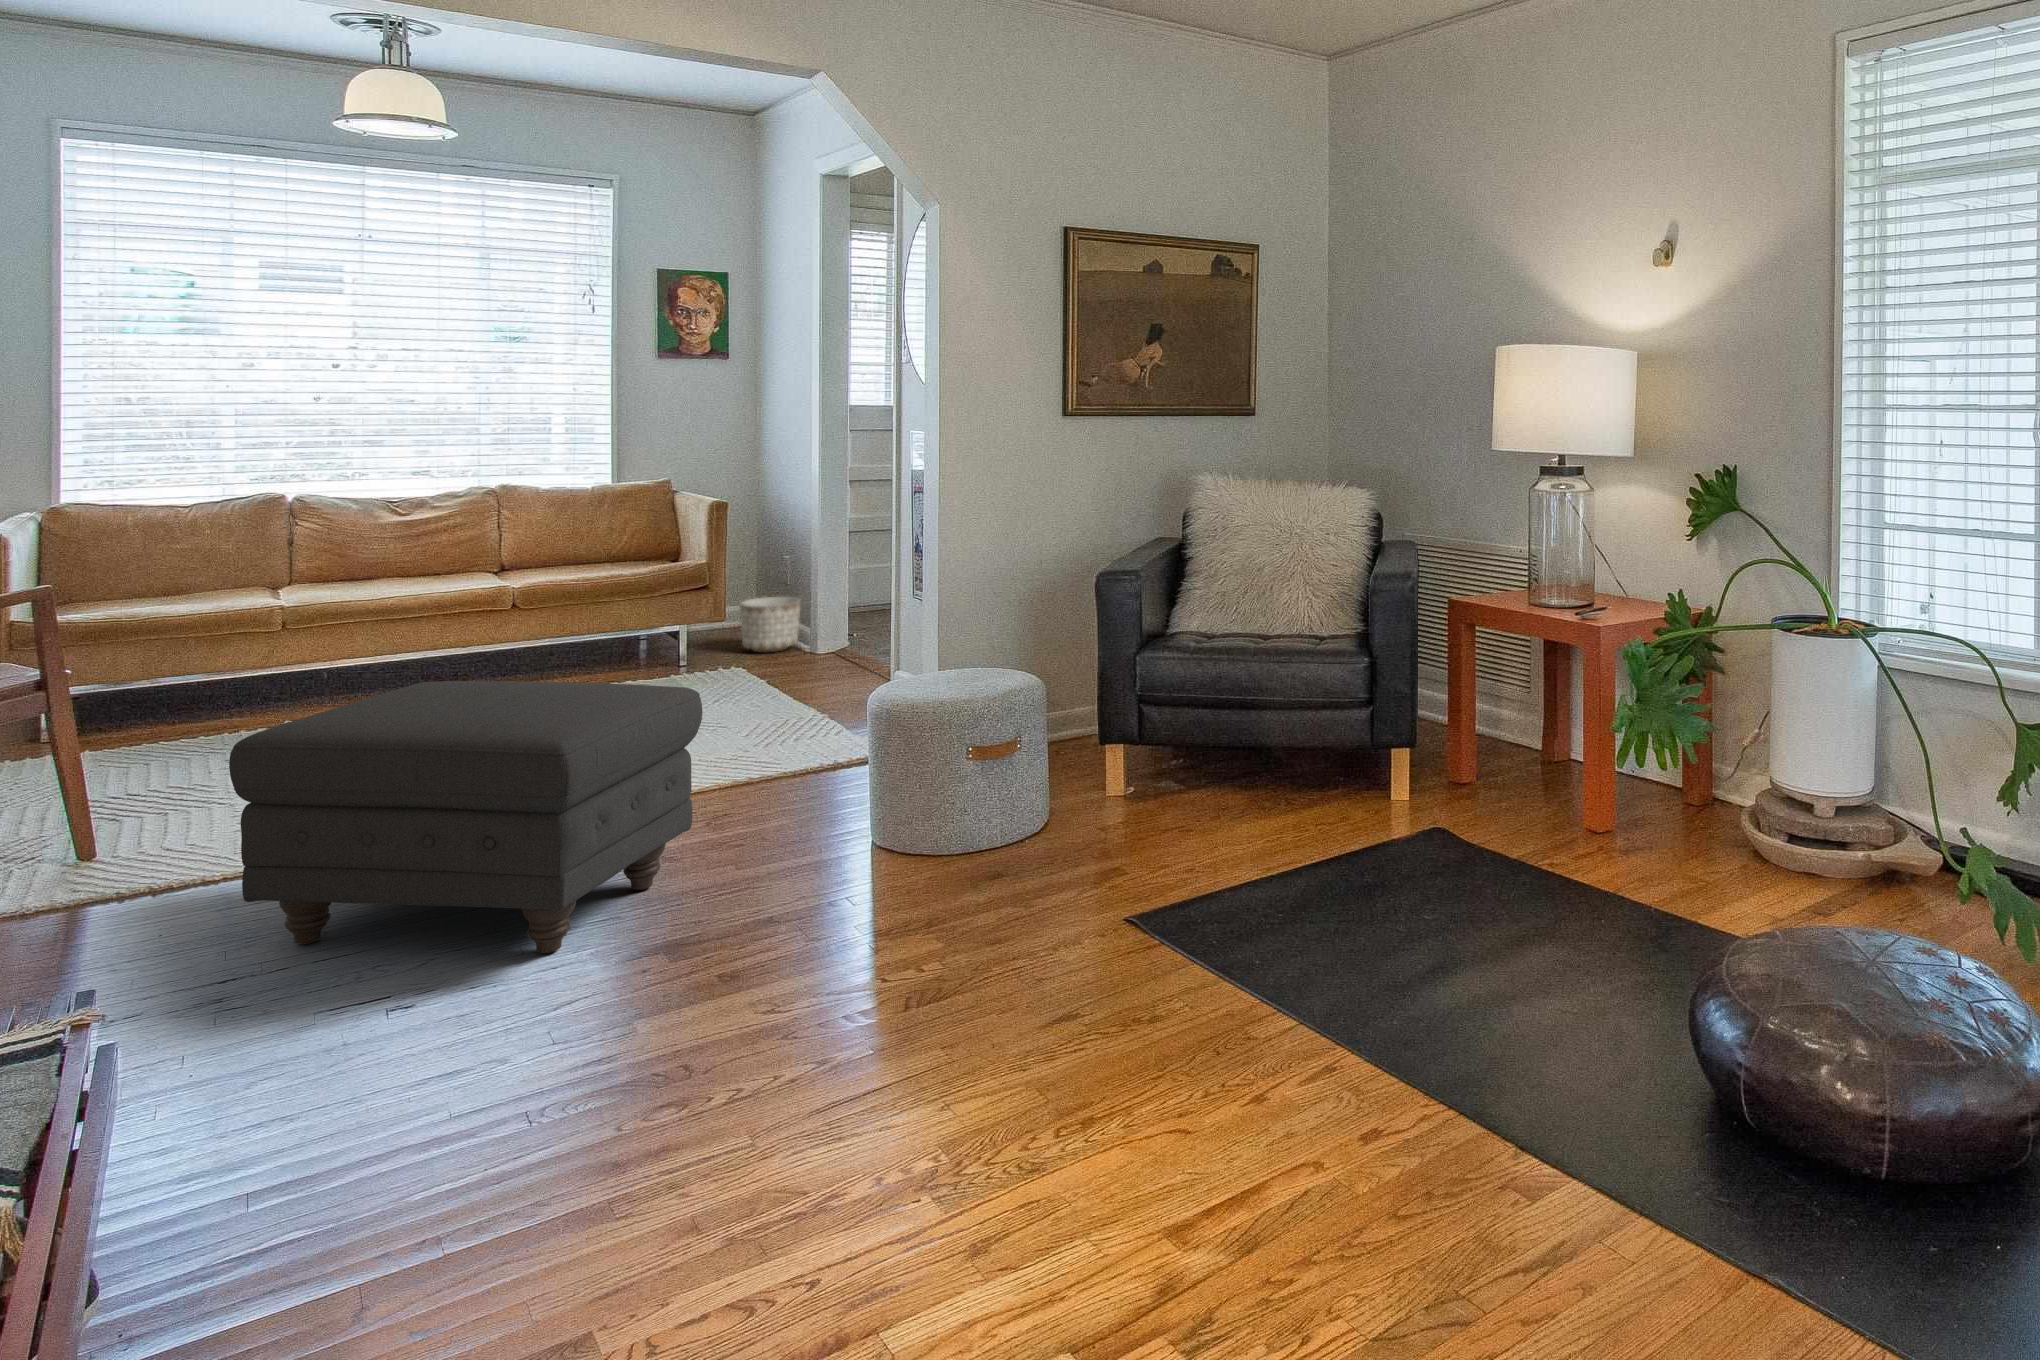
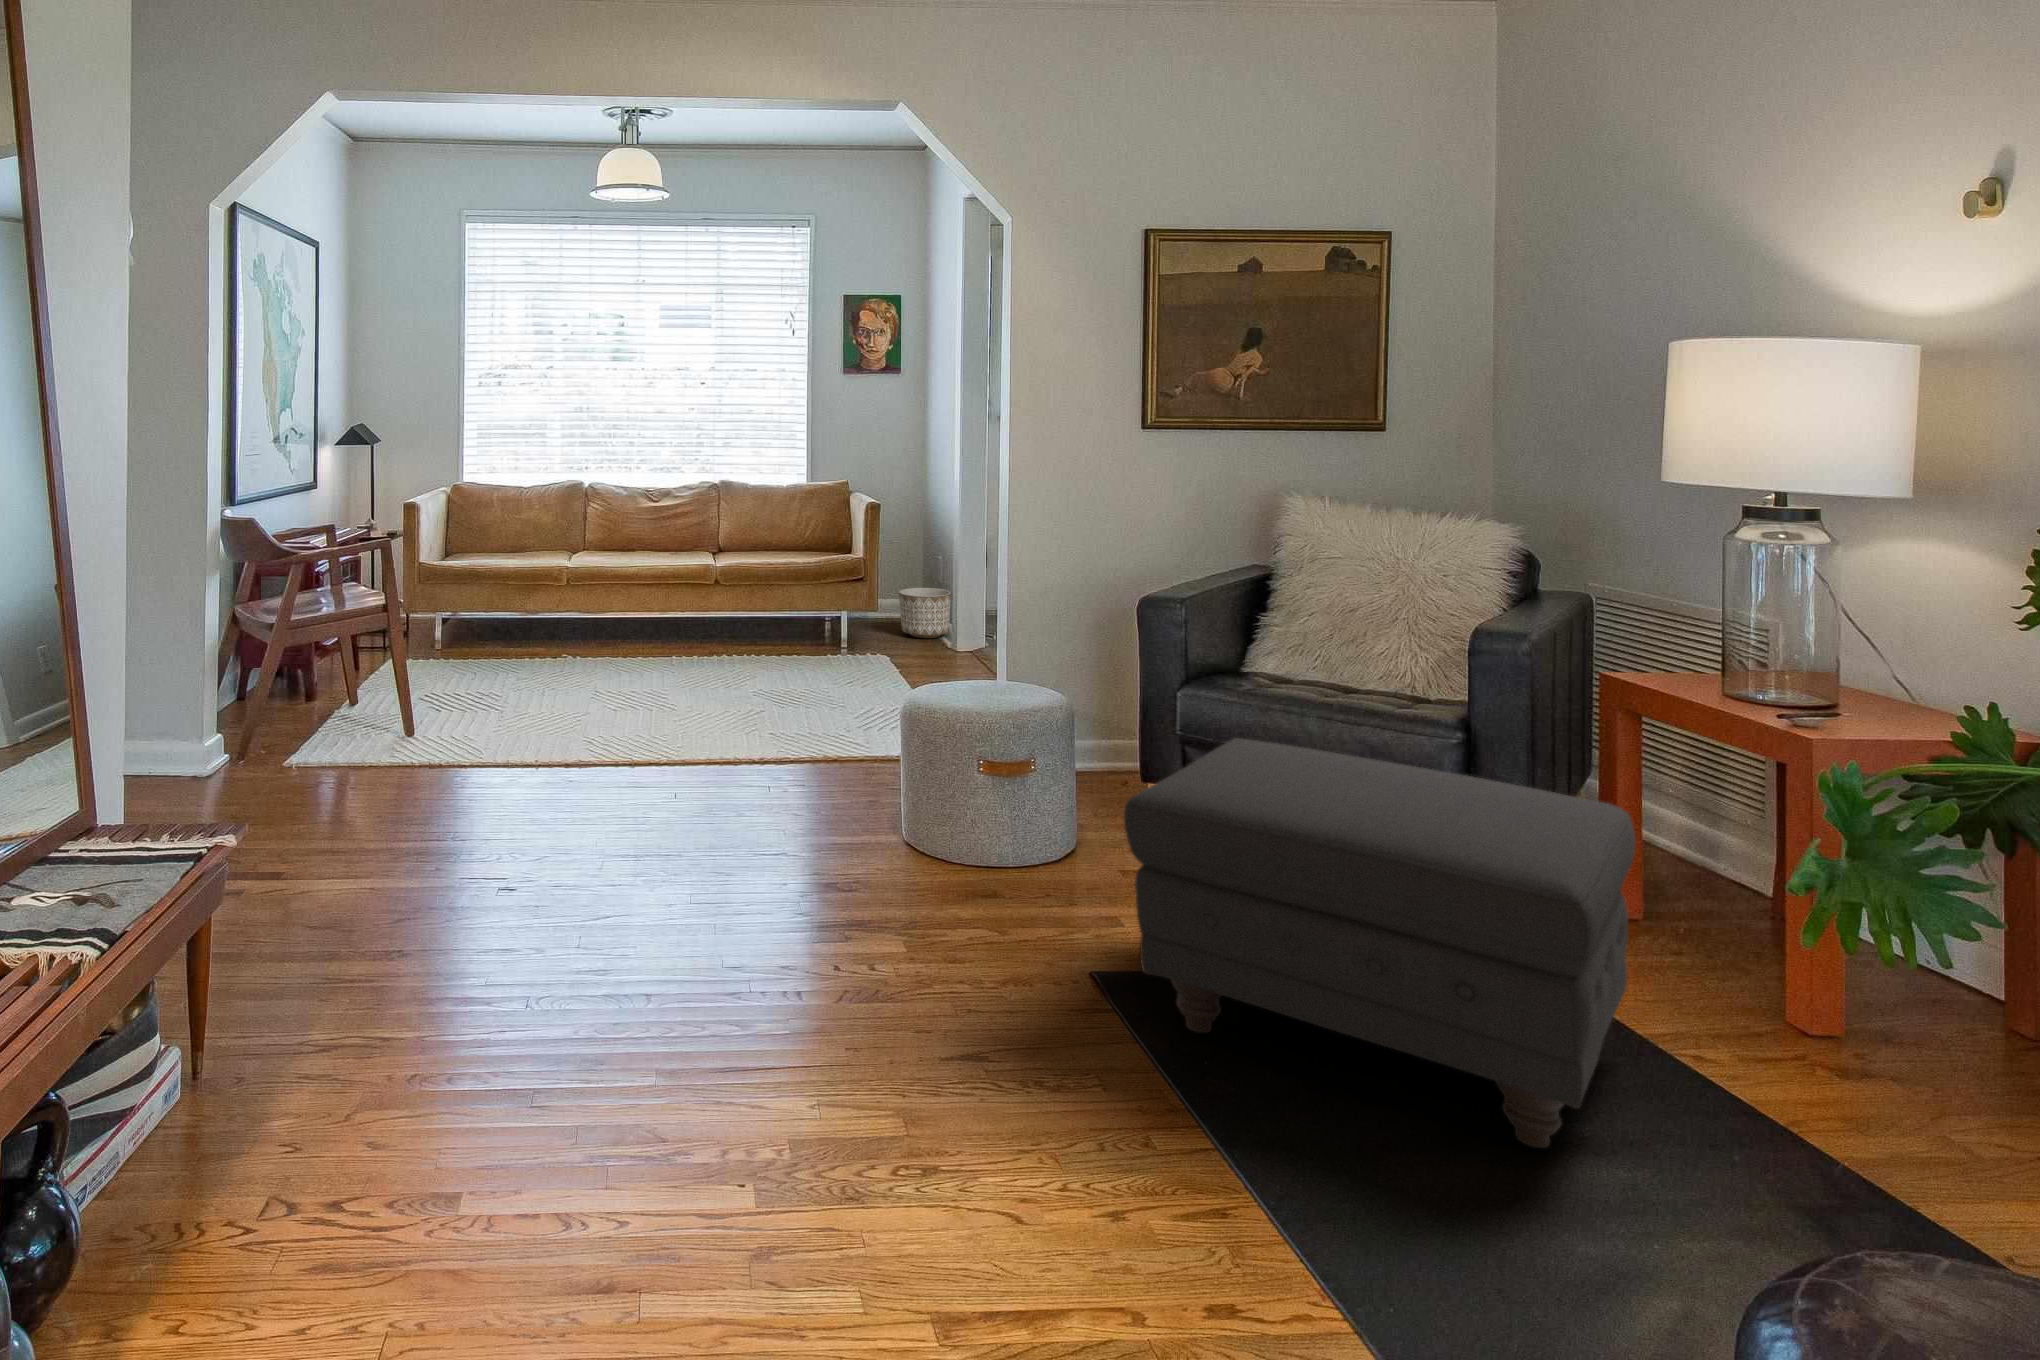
ottoman: present [229,681,702,953] -> present [1124,738,1636,1148]

